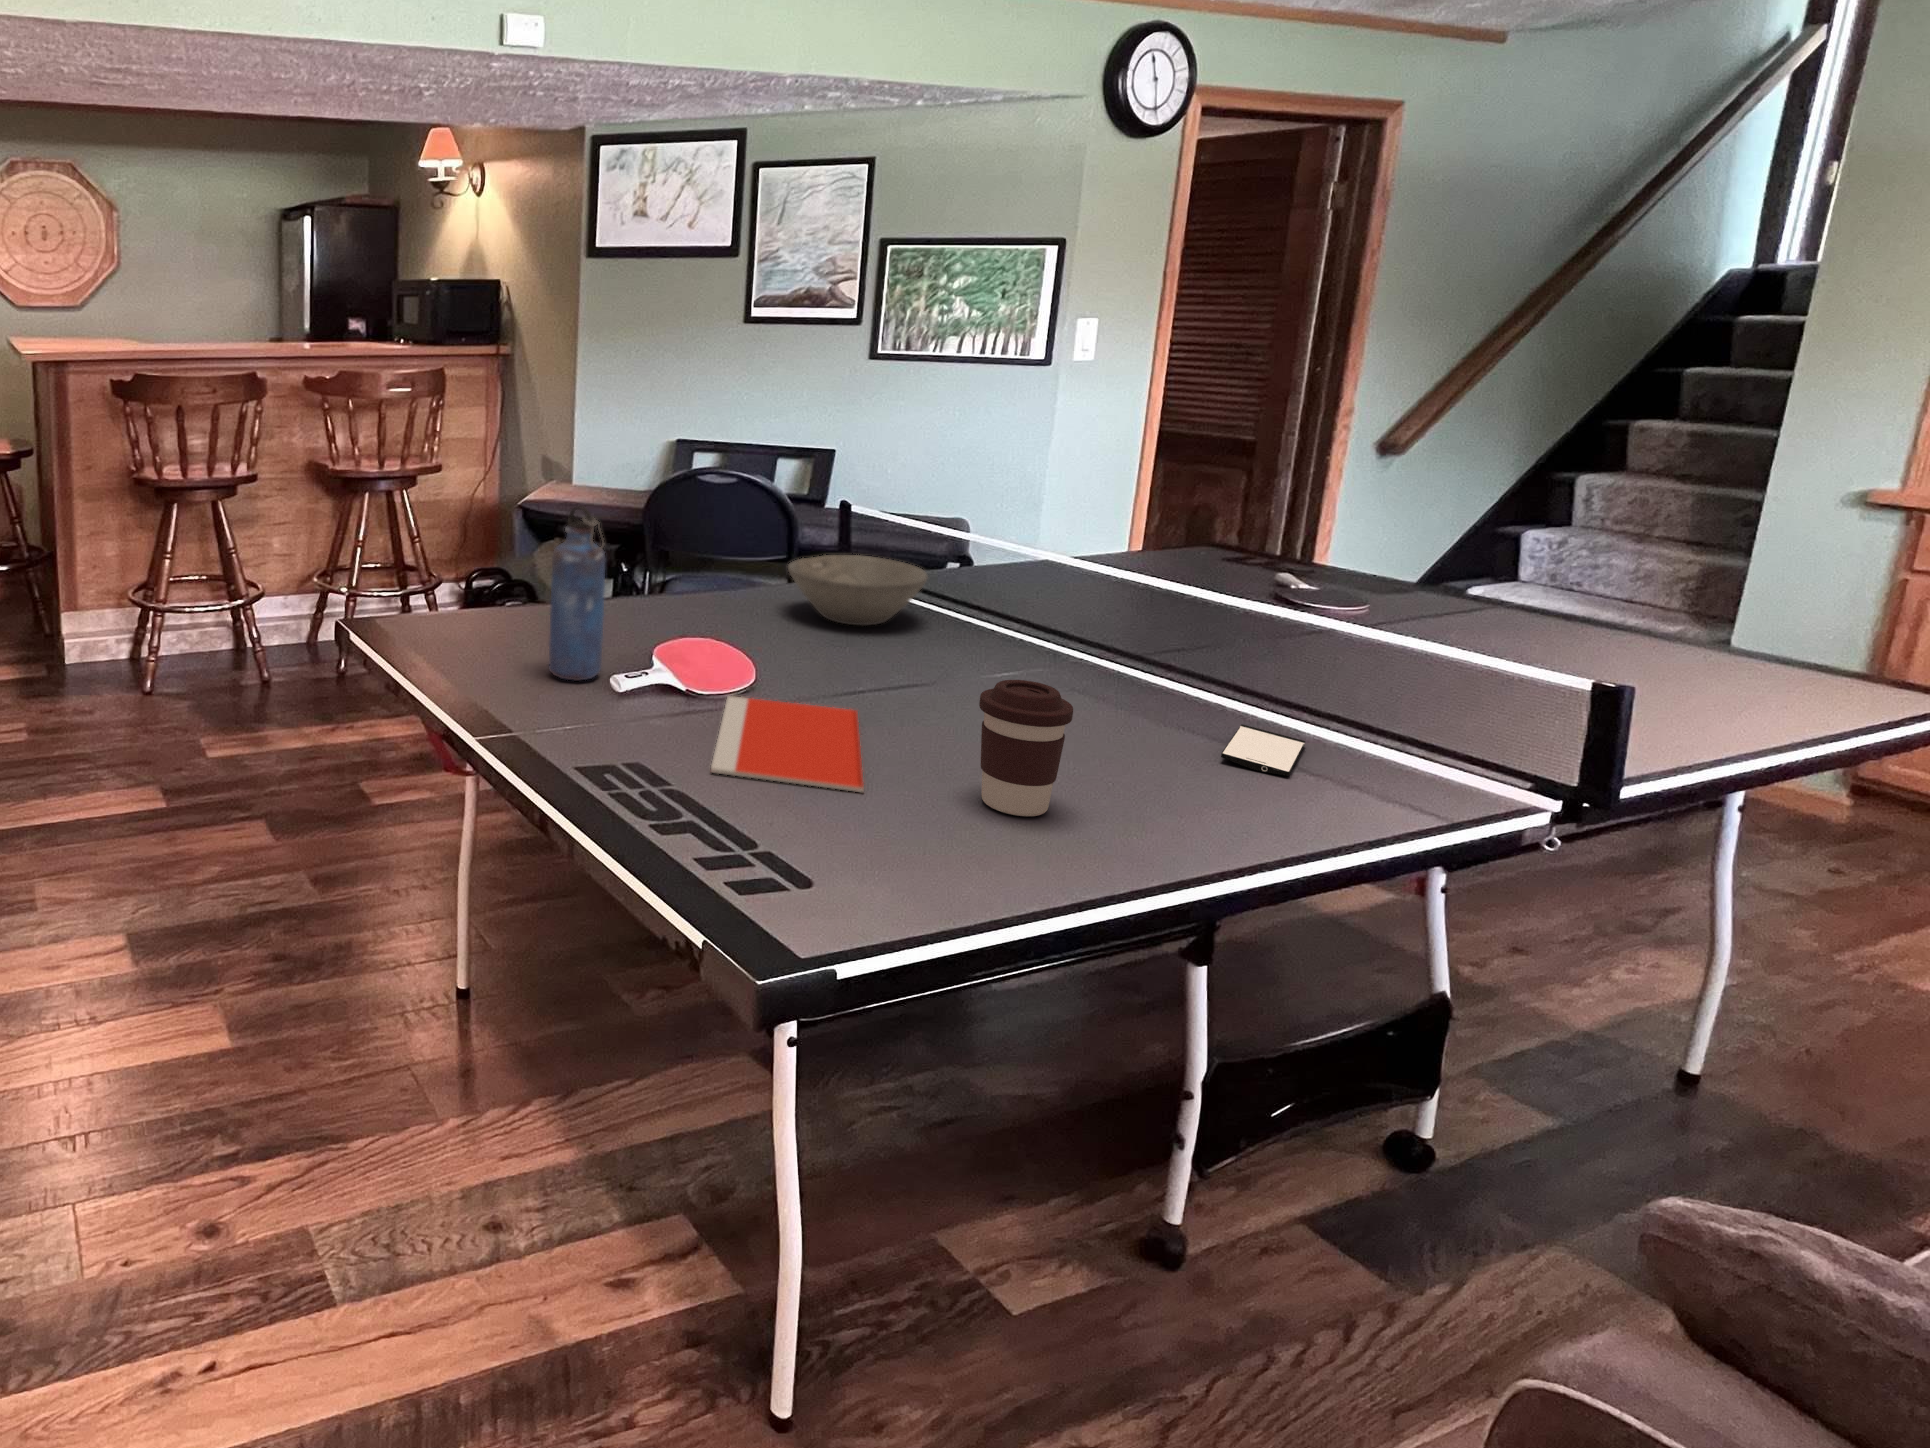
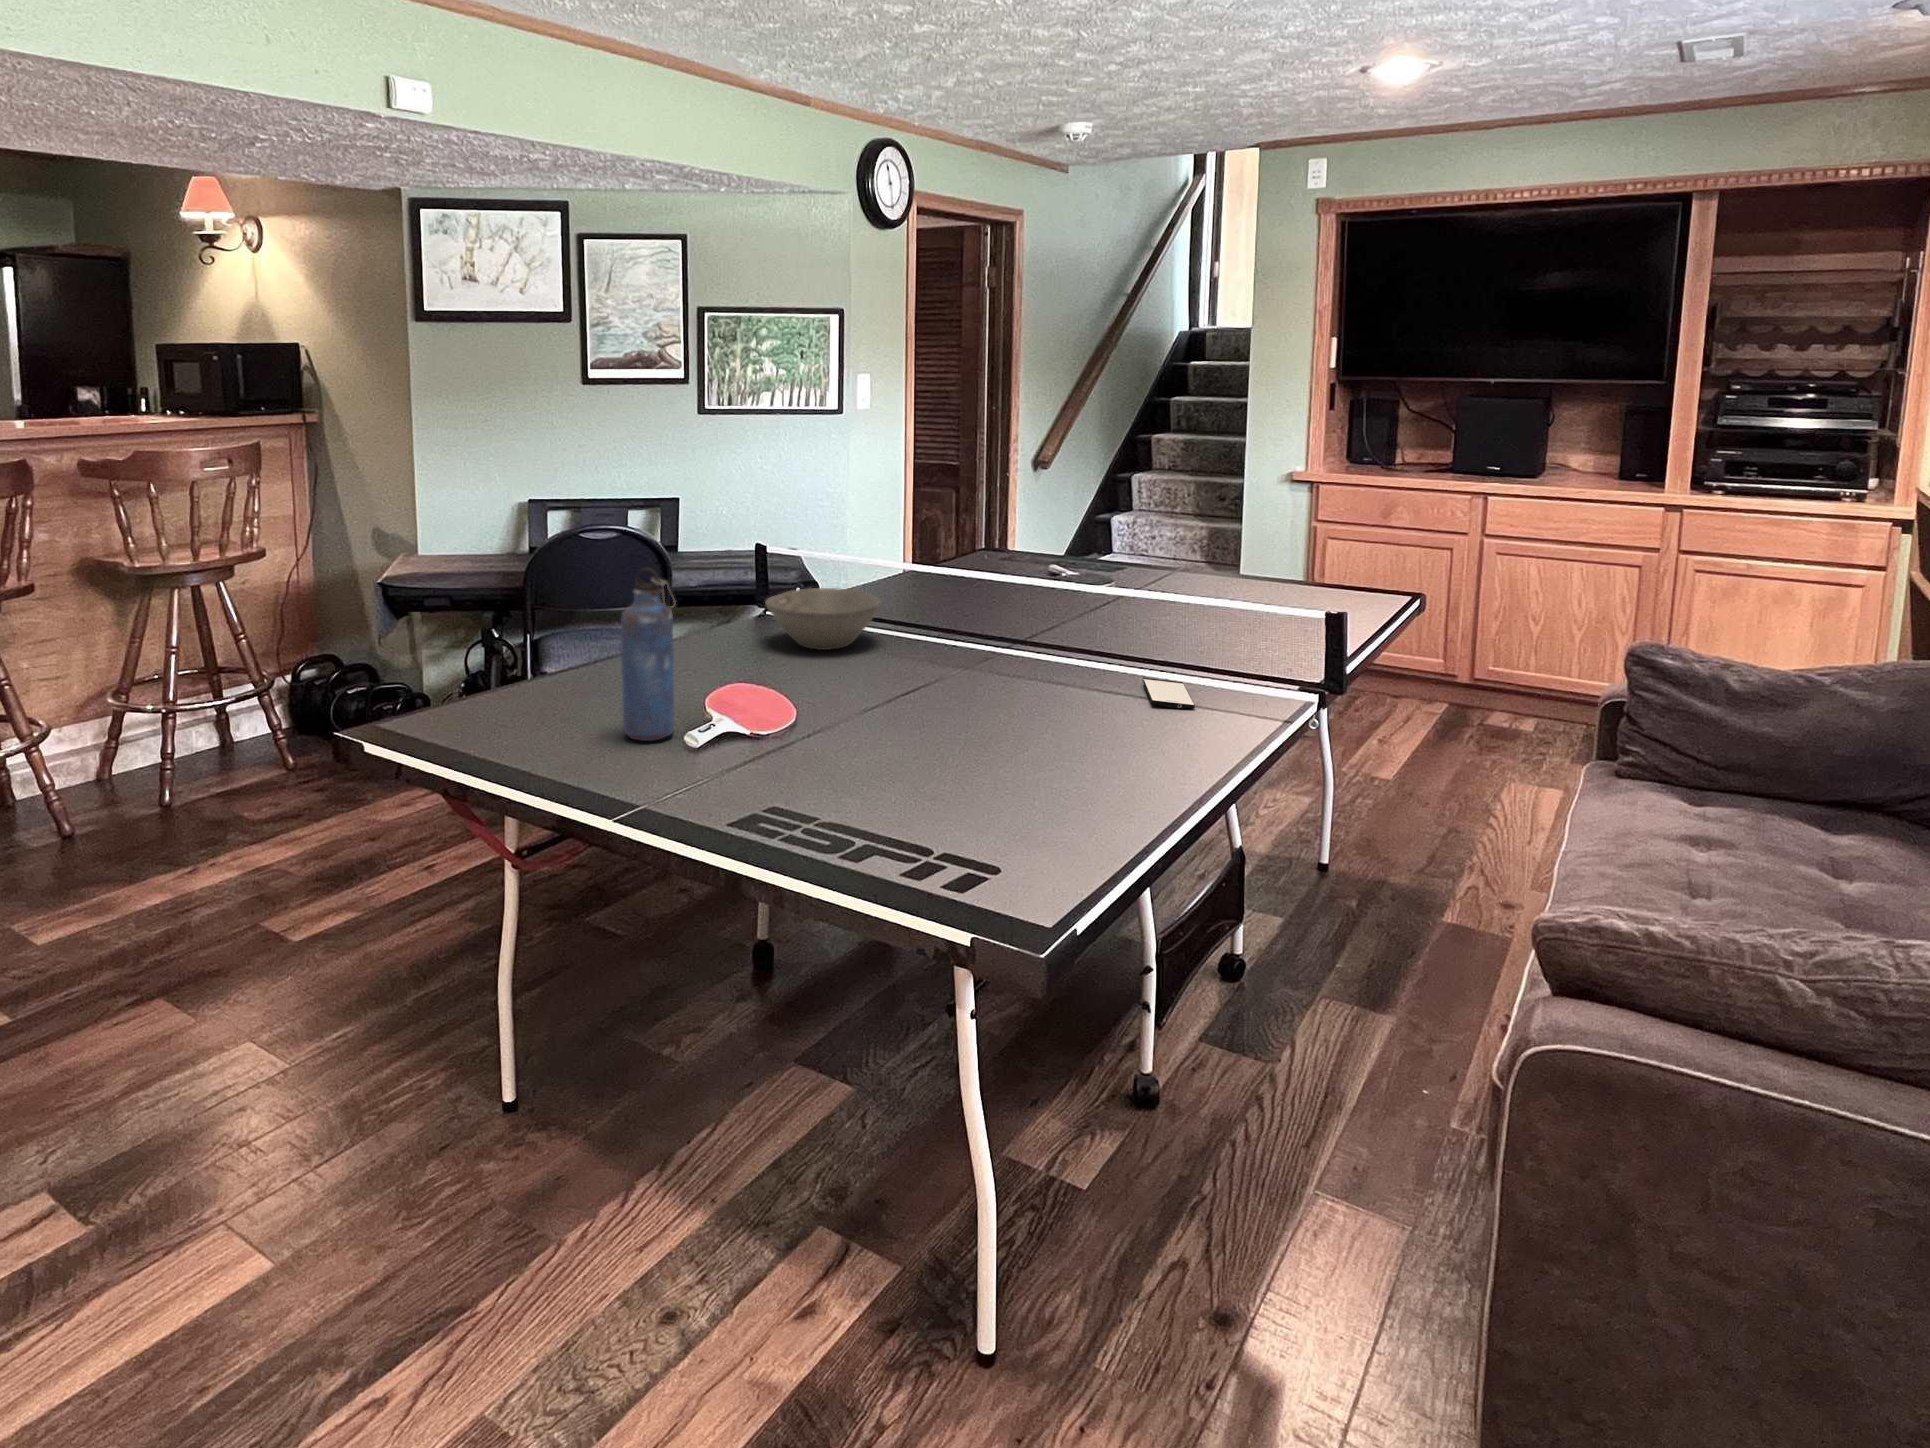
coffee cup: present [979,680,1073,816] -> none [1041,666,1108,774]
notebook: present [711,696,864,792] -> none [799,718,972,794]

